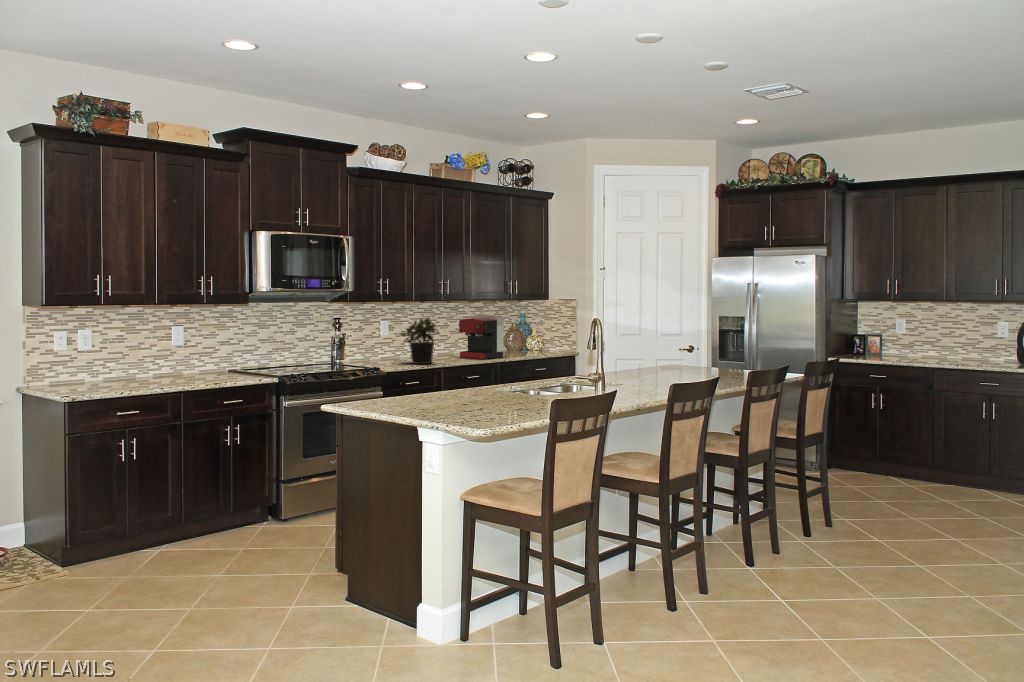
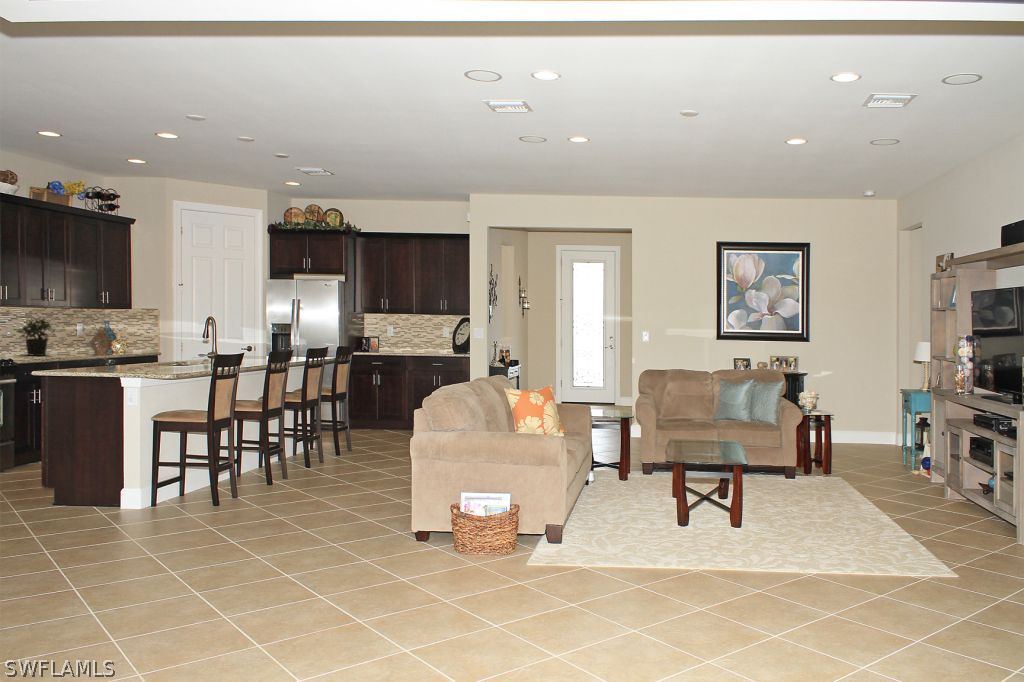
coffee maker: present [459,314,503,359] -> none [61,318,99,353]

